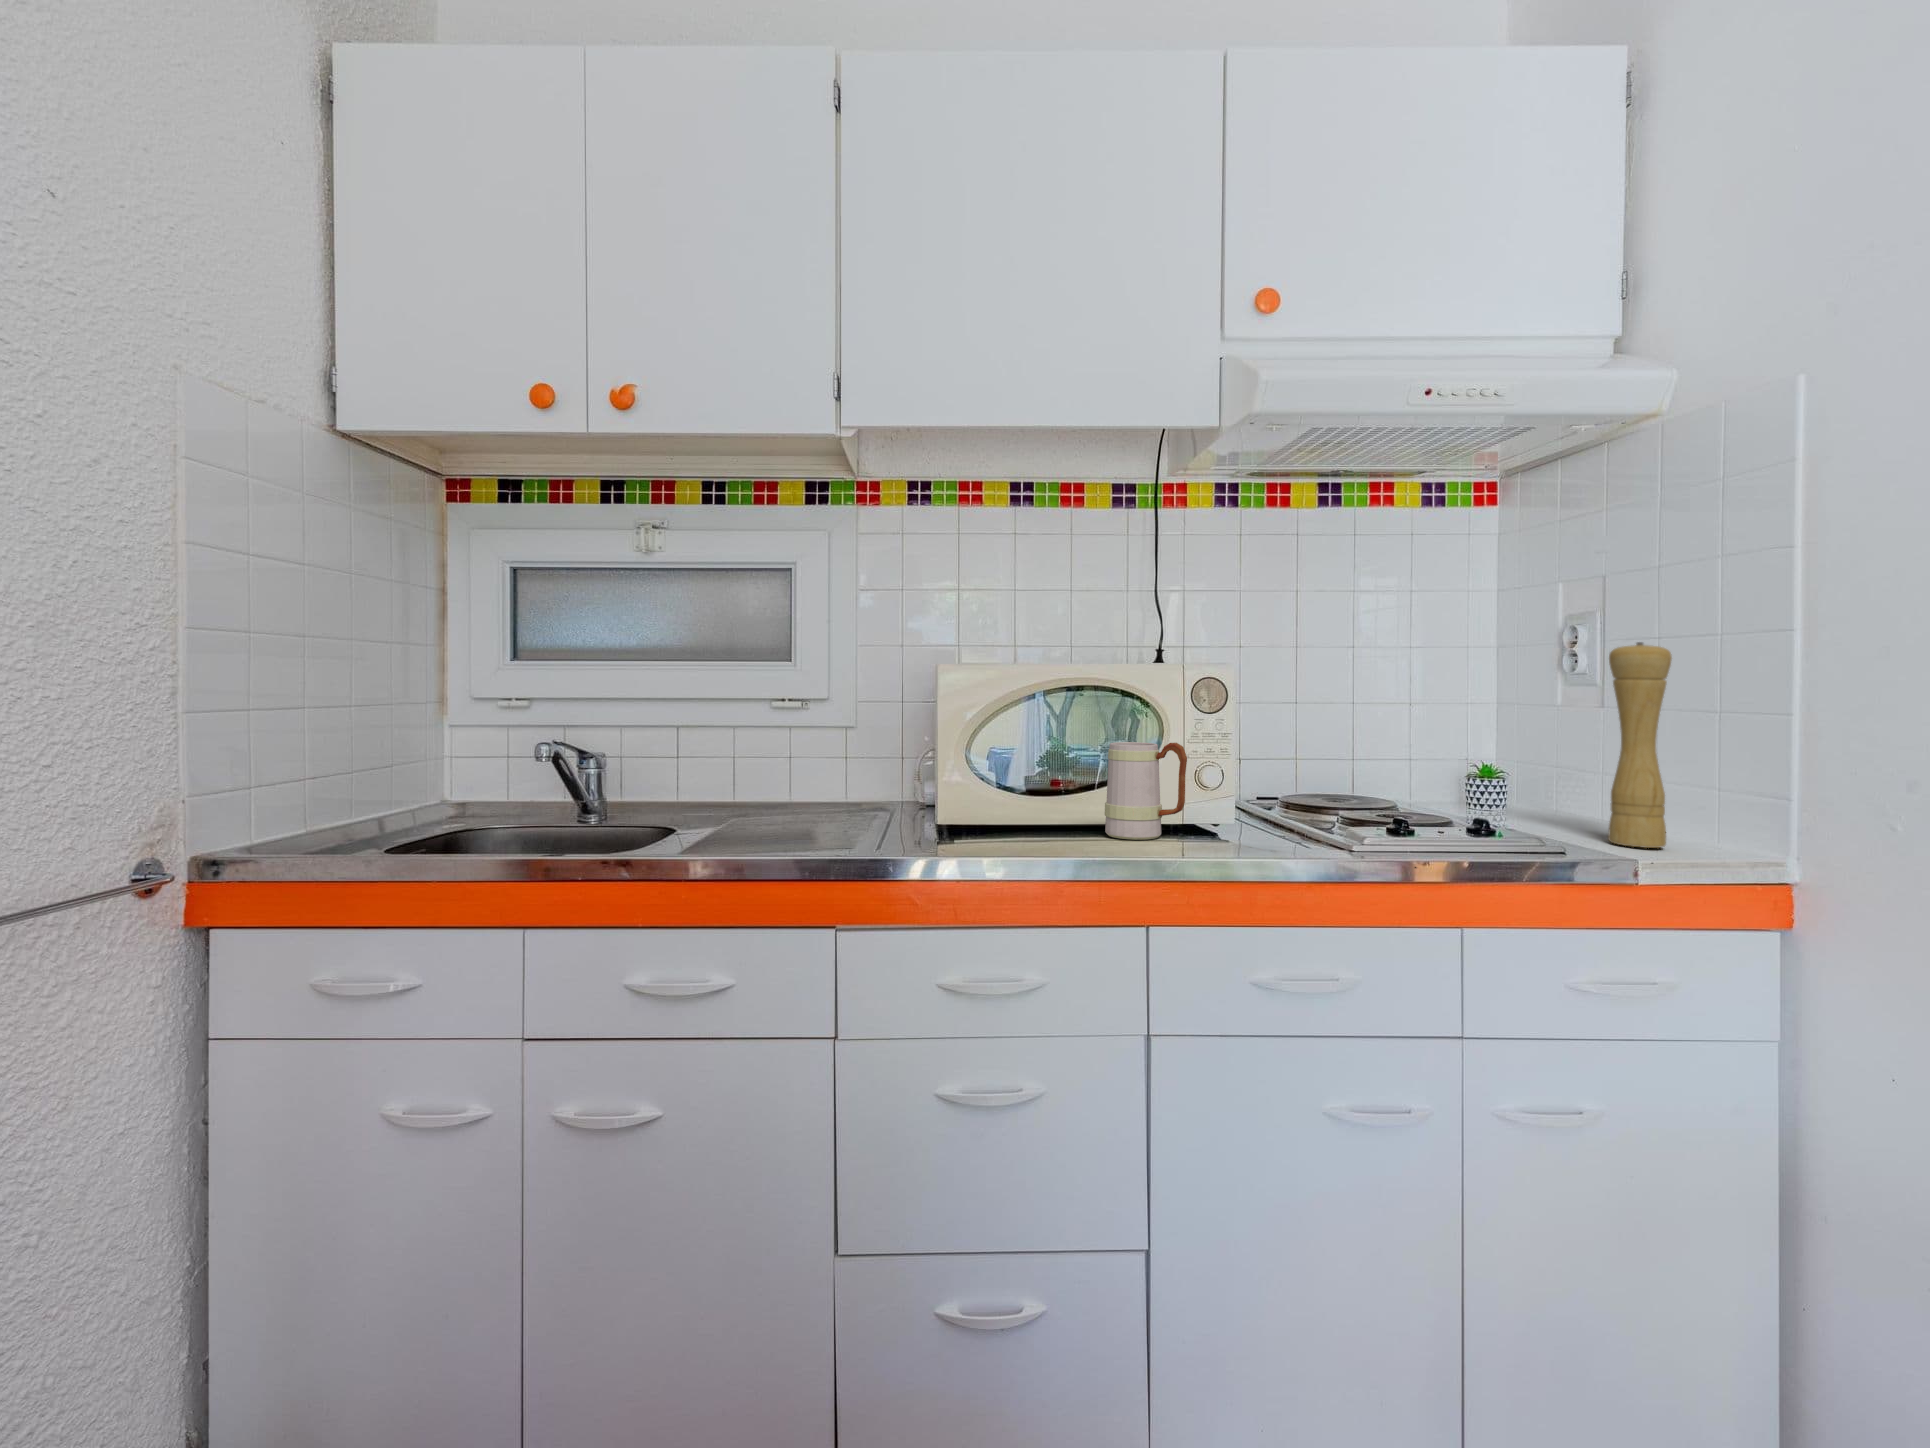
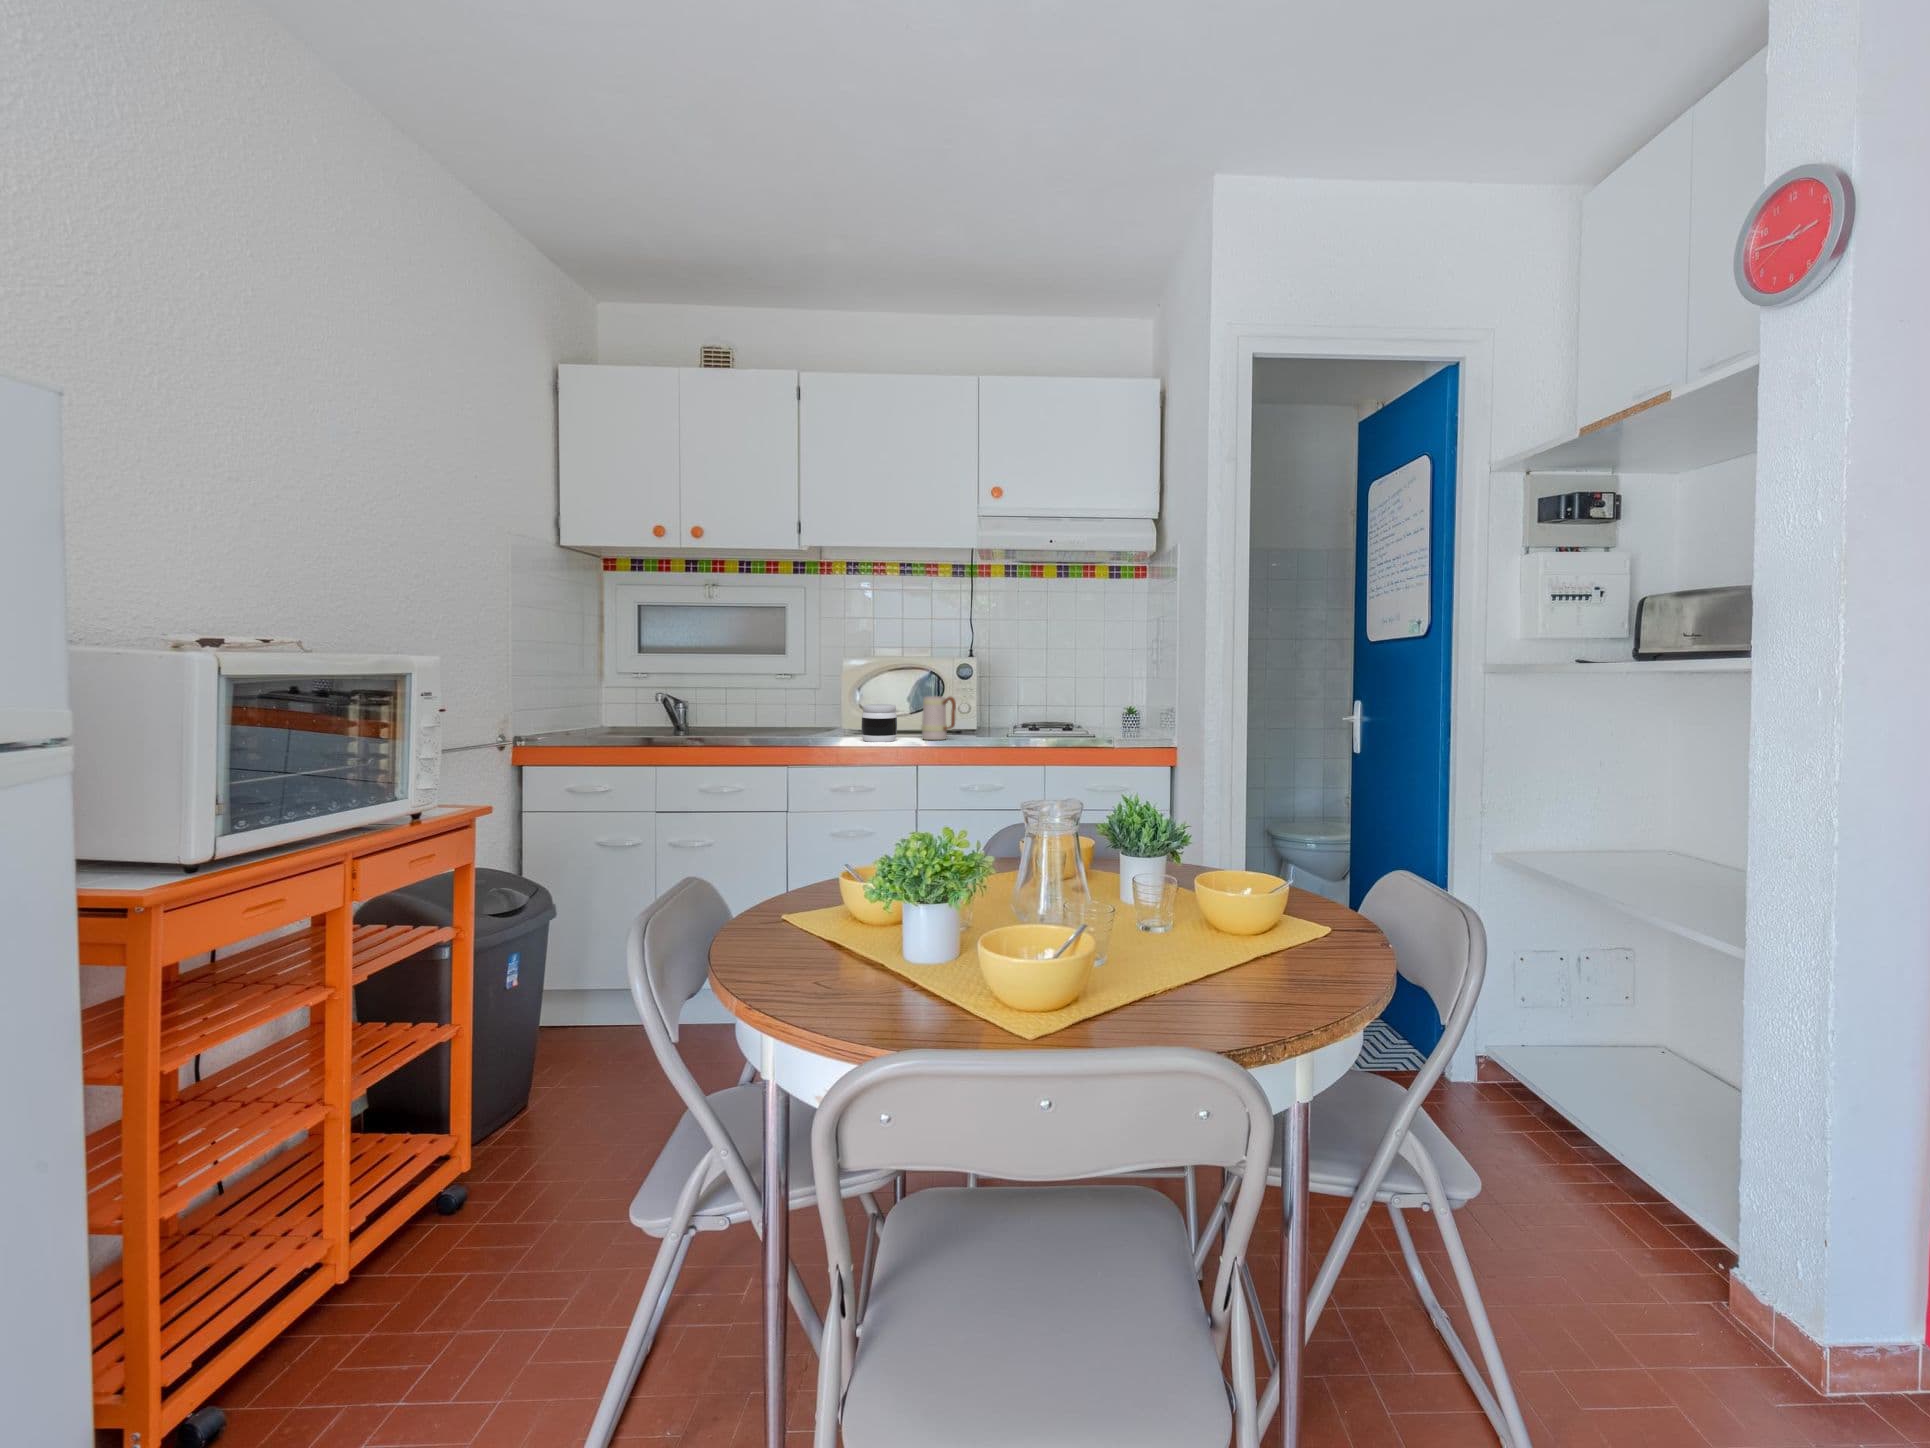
pepper mill: present [1608,642,1672,848] -> none [1136,654,1160,743]
jar: none [983,760,1060,847] -> present [861,704,897,742]

